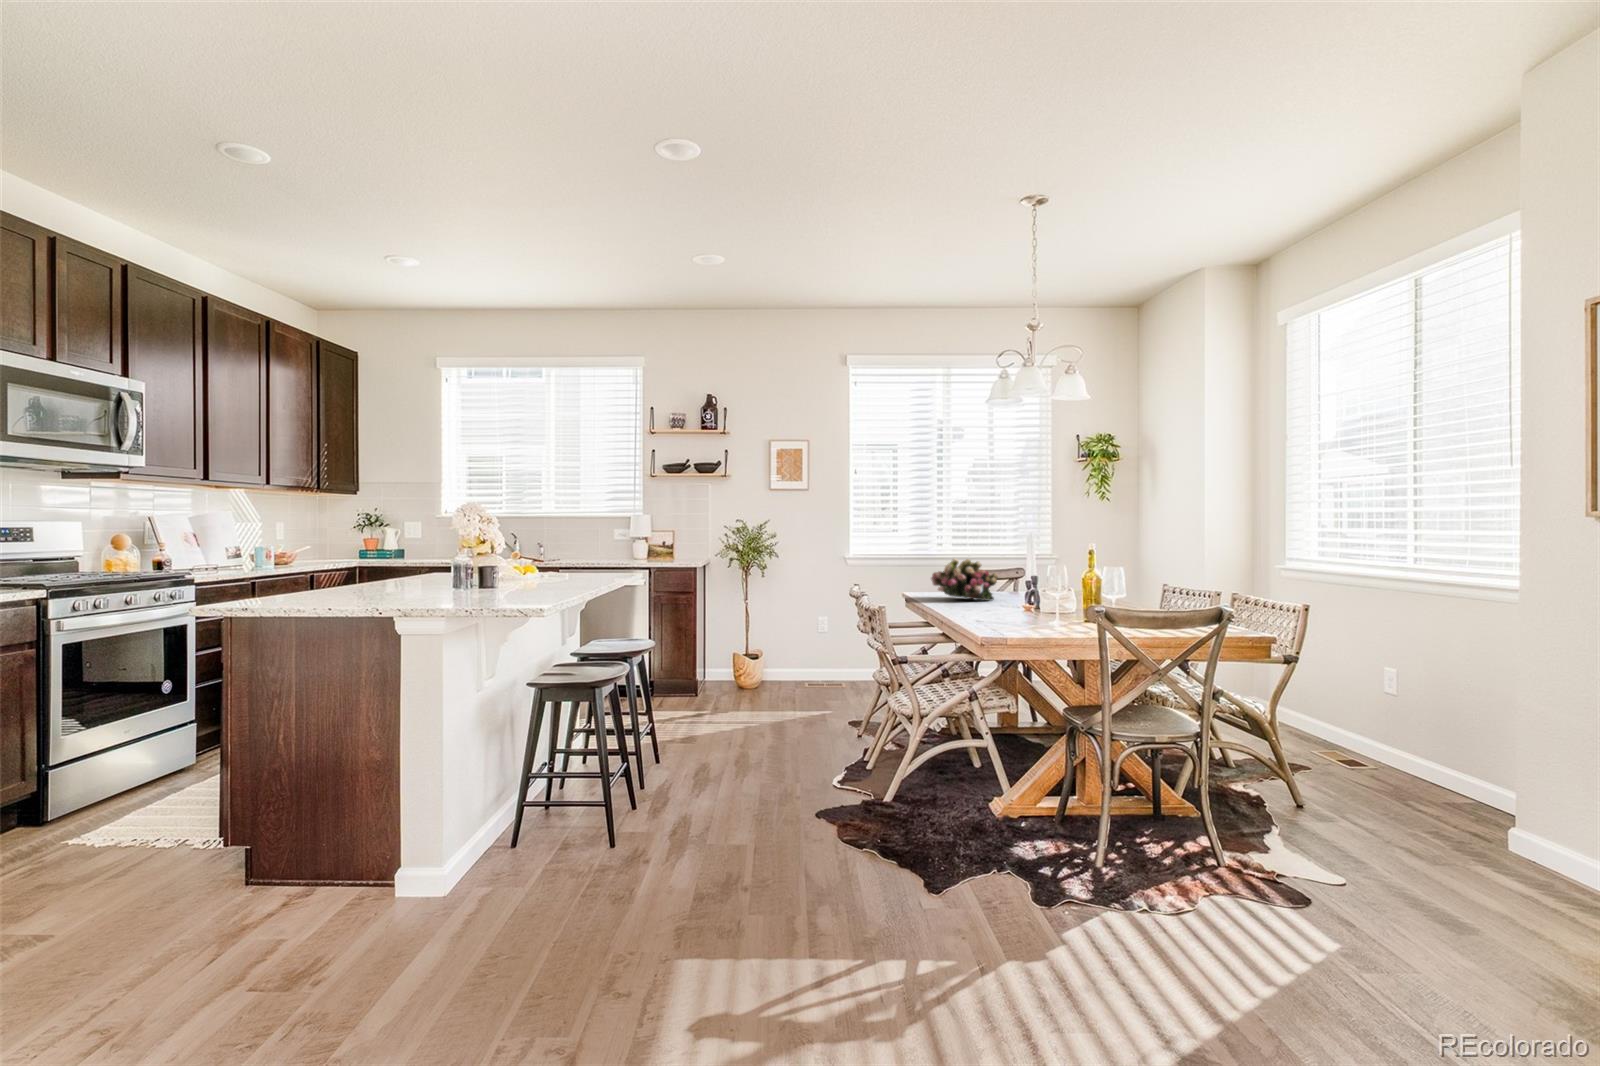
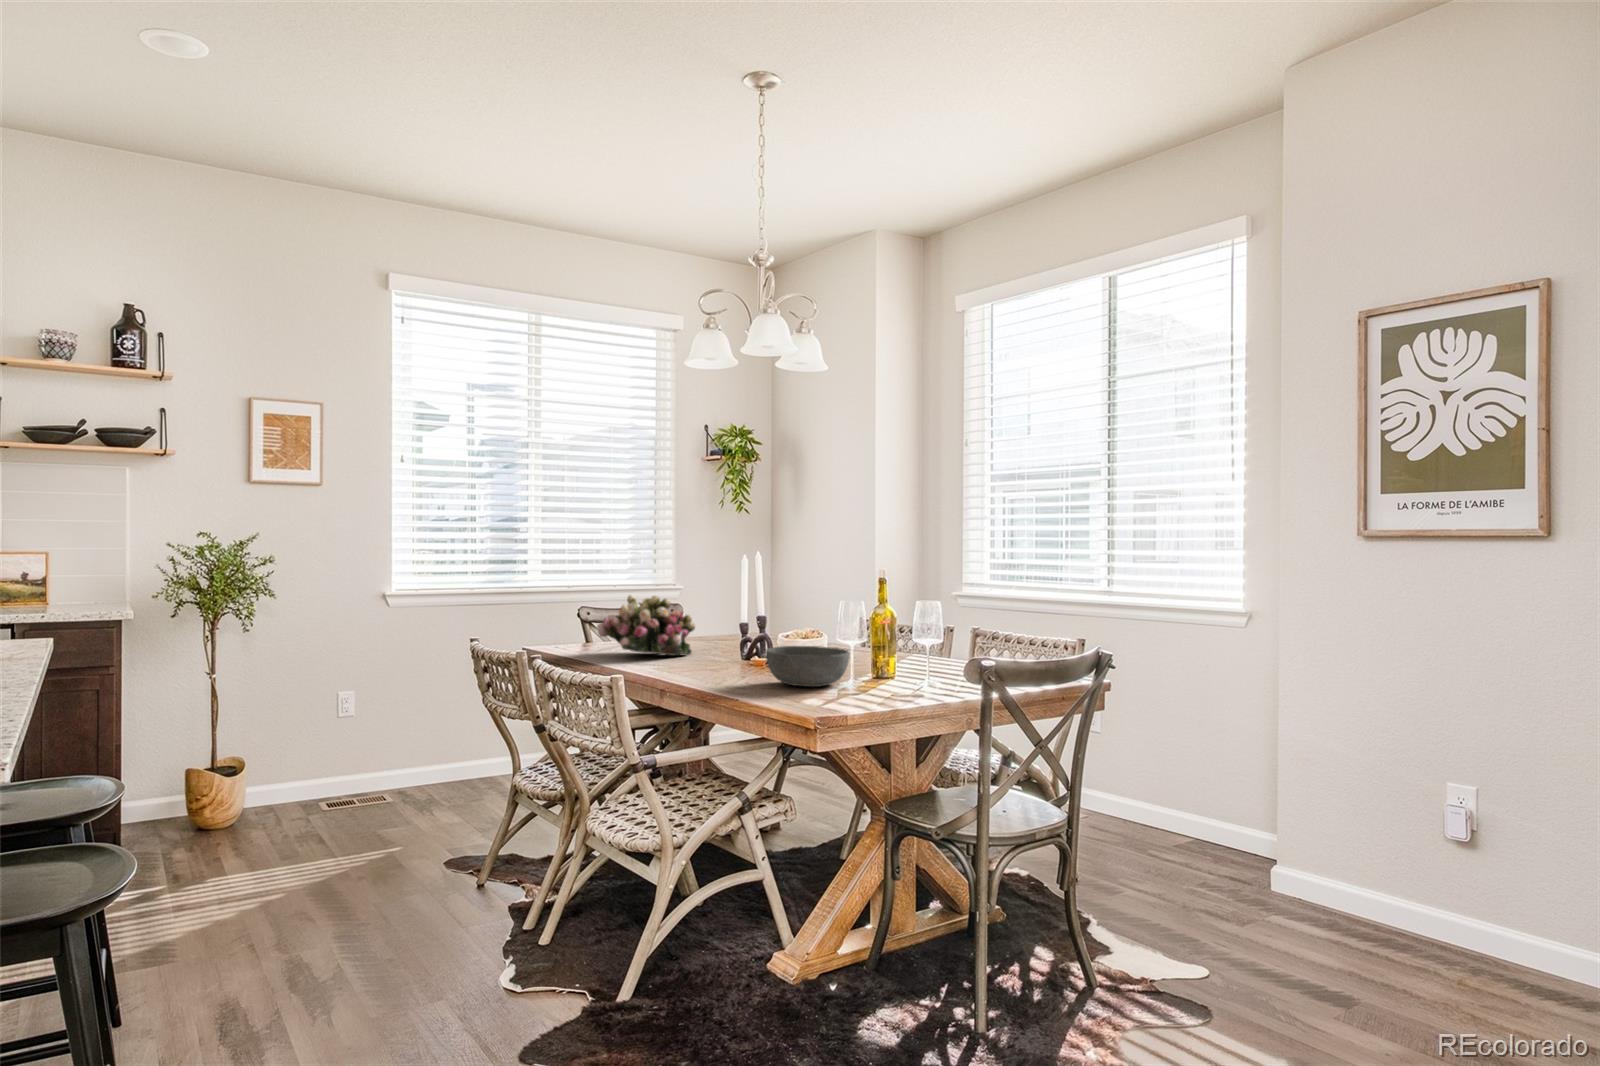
bowl: none [999,593,1060,621] -> present [766,646,850,687]

